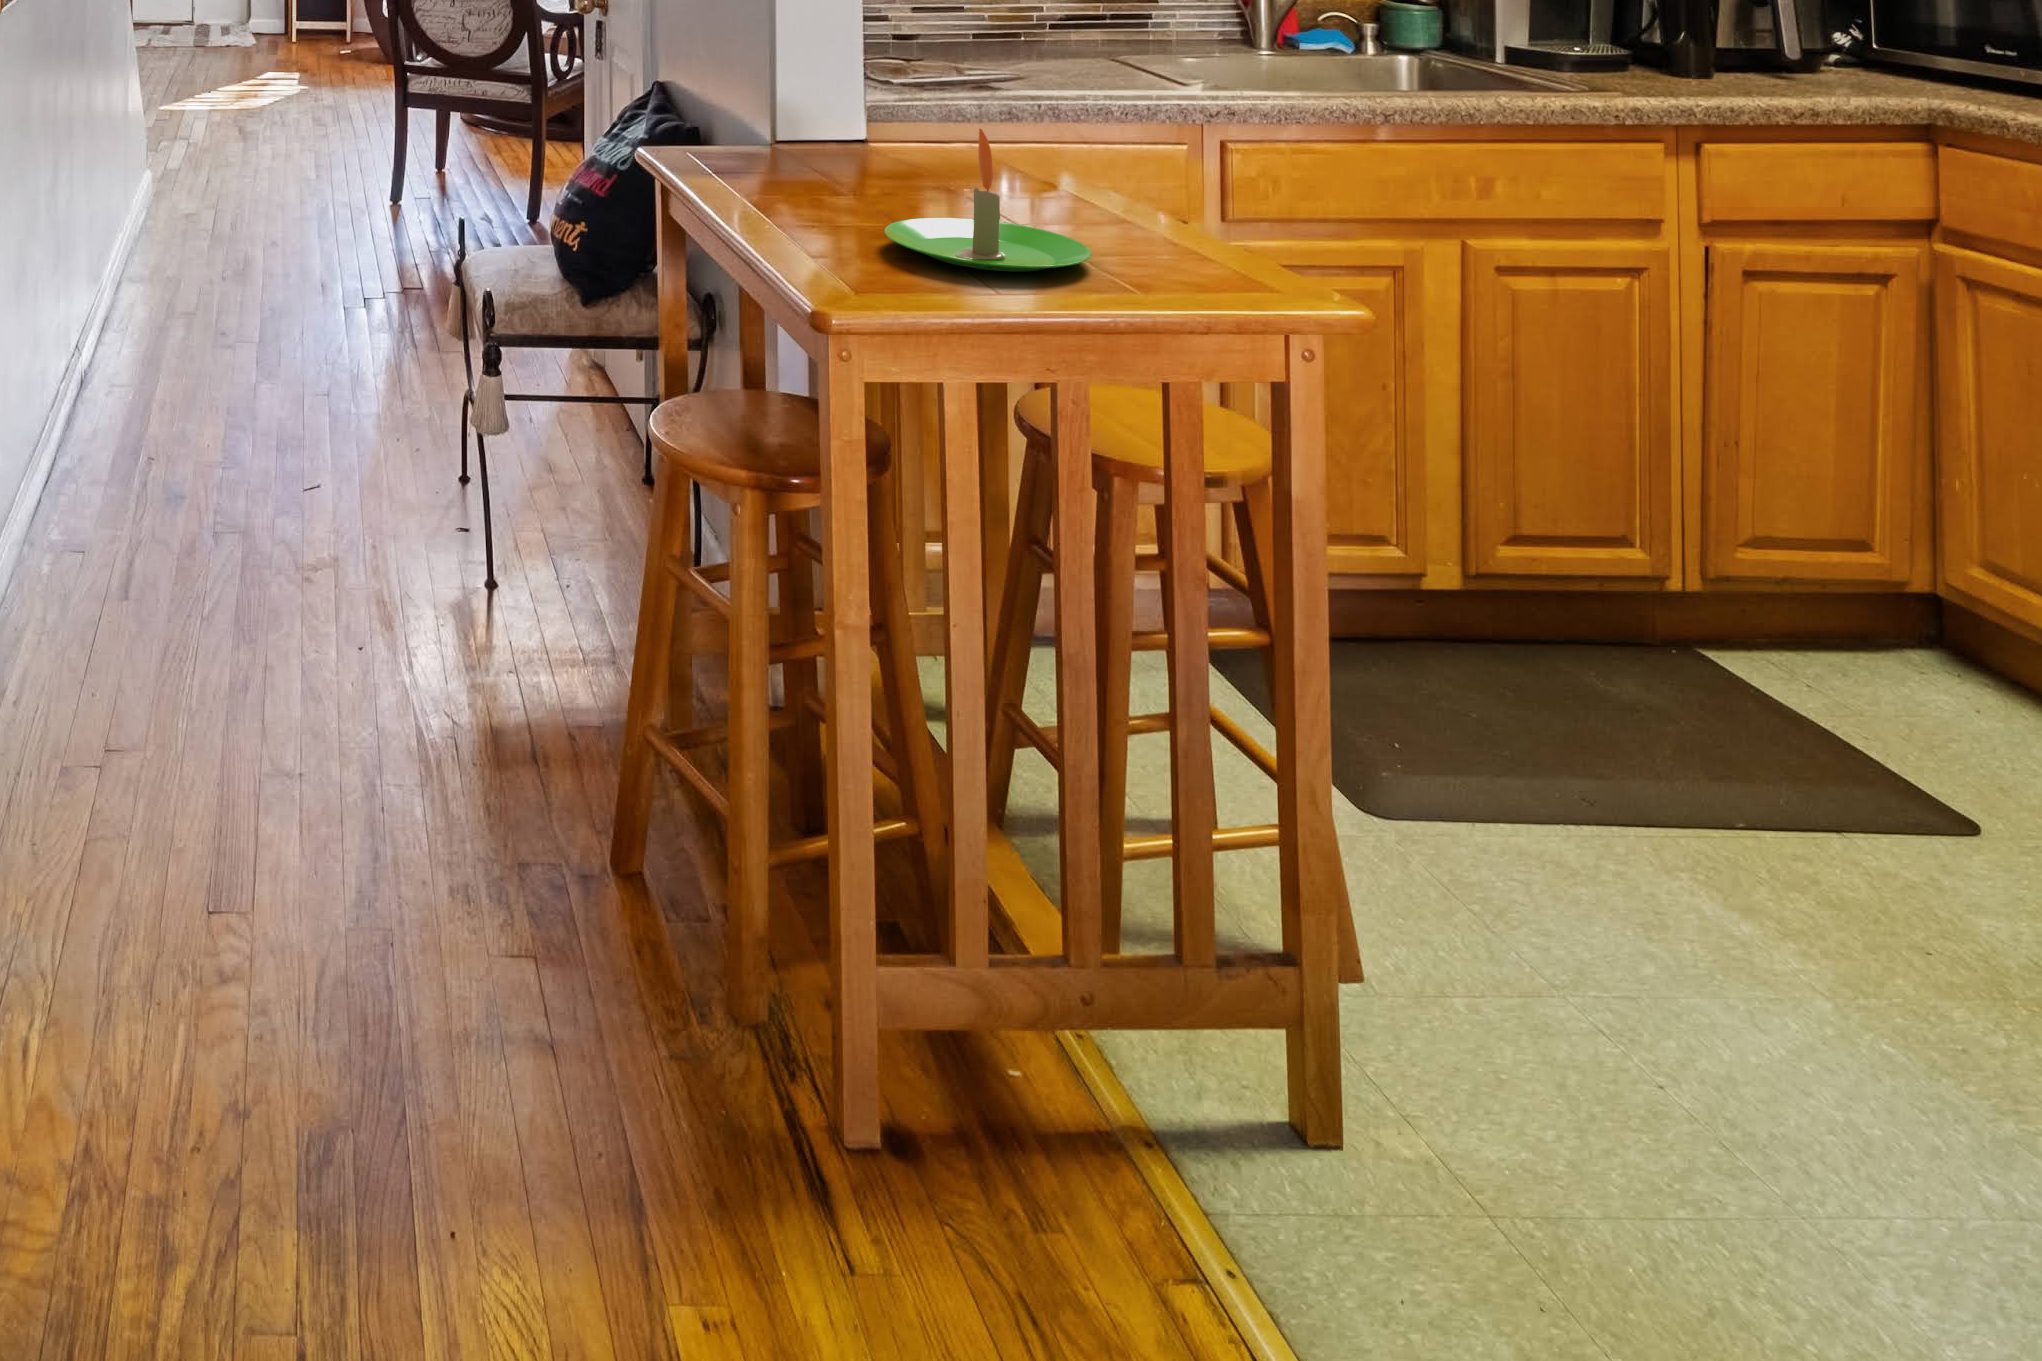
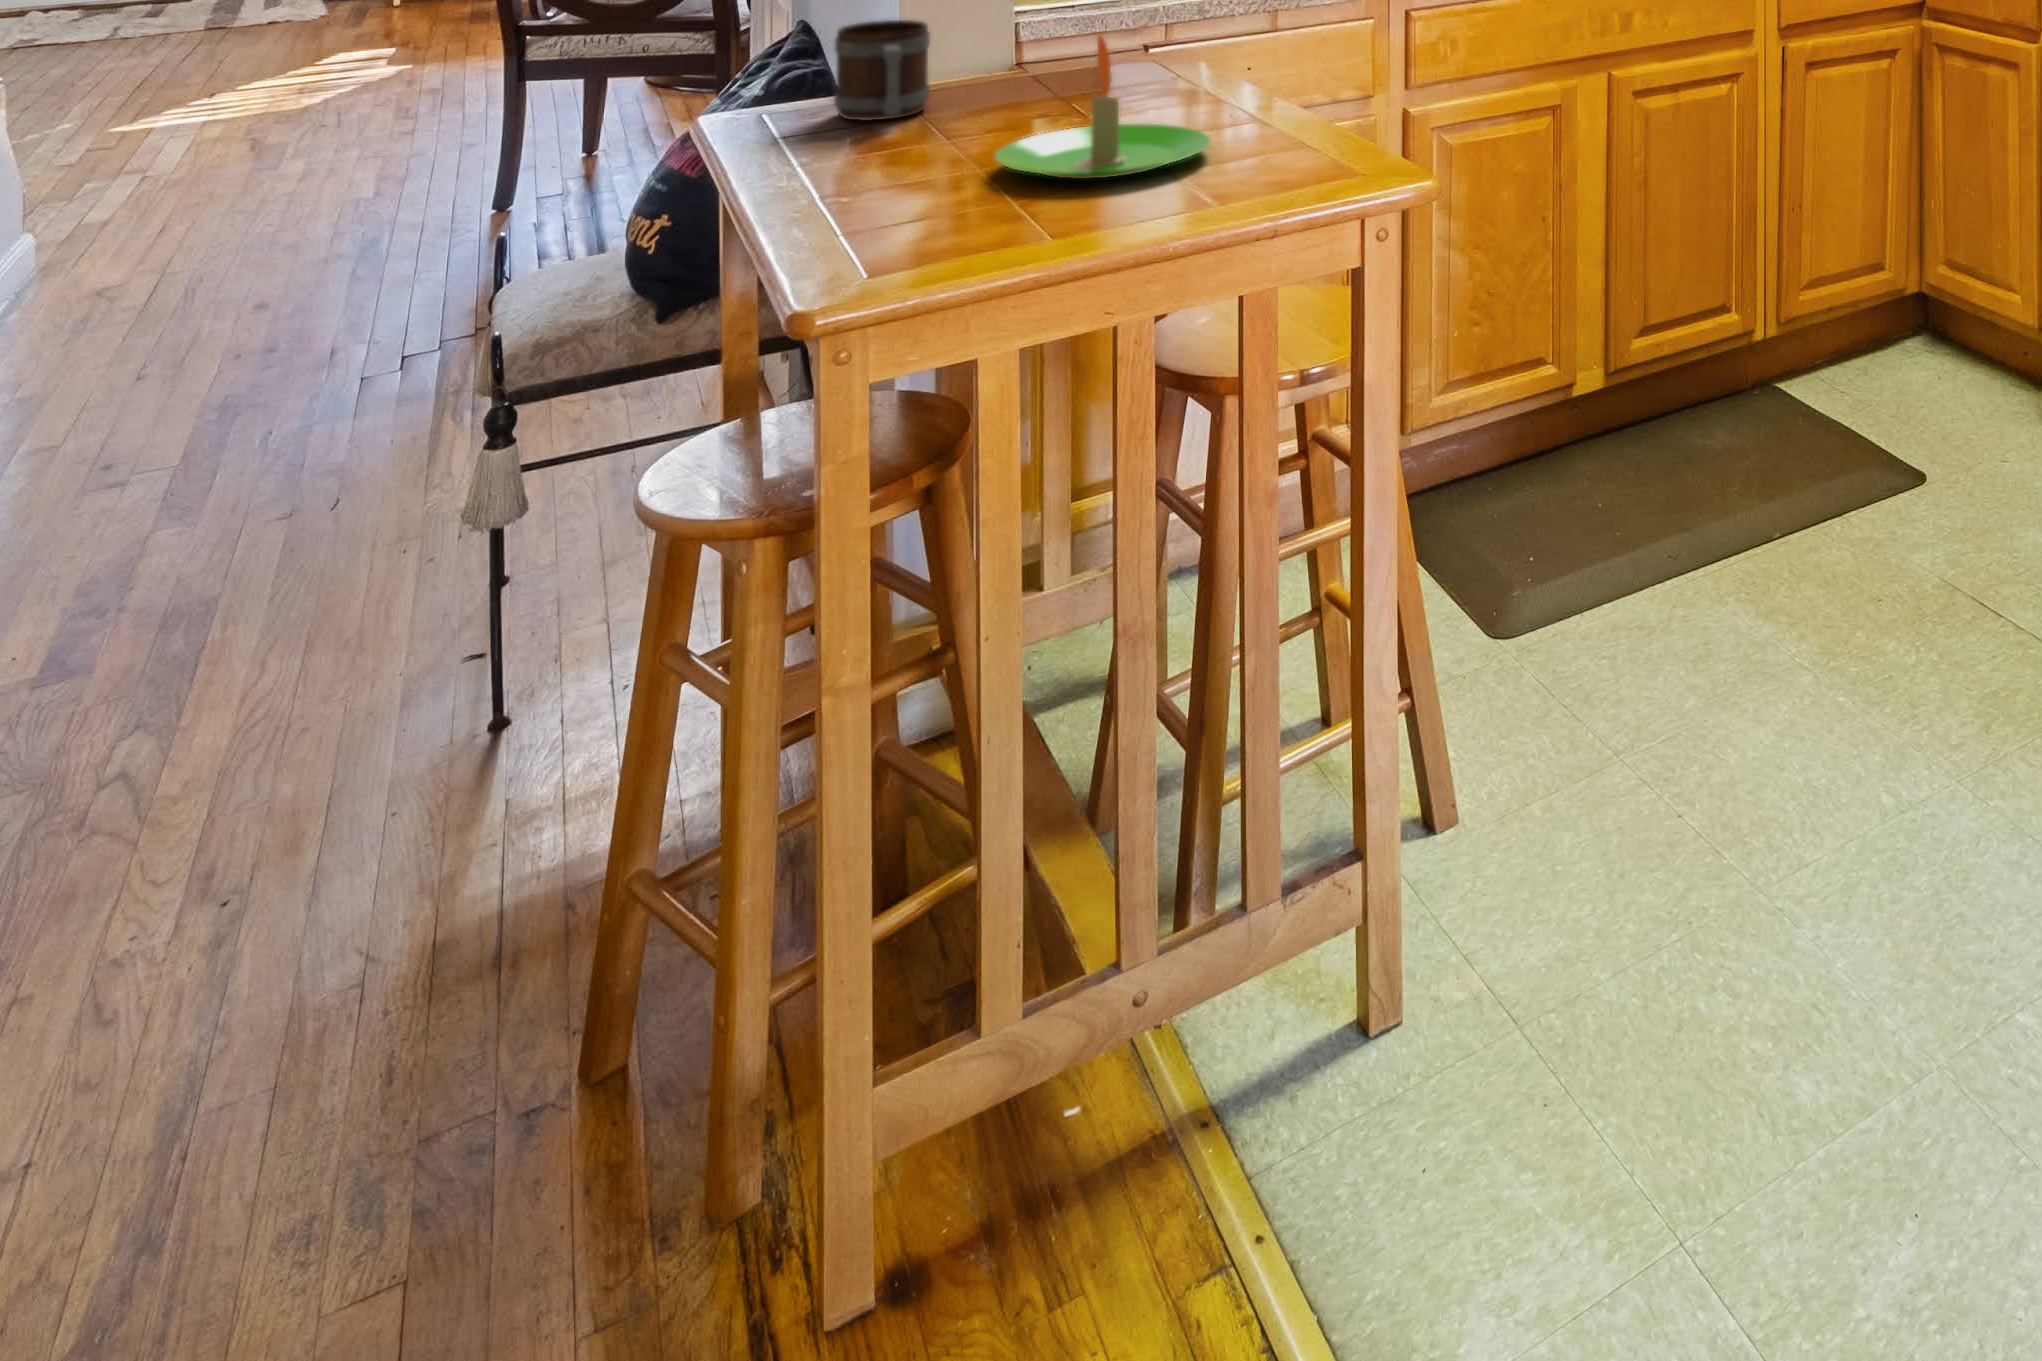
mug: none [721,95,800,184] -> present [834,20,930,121]

